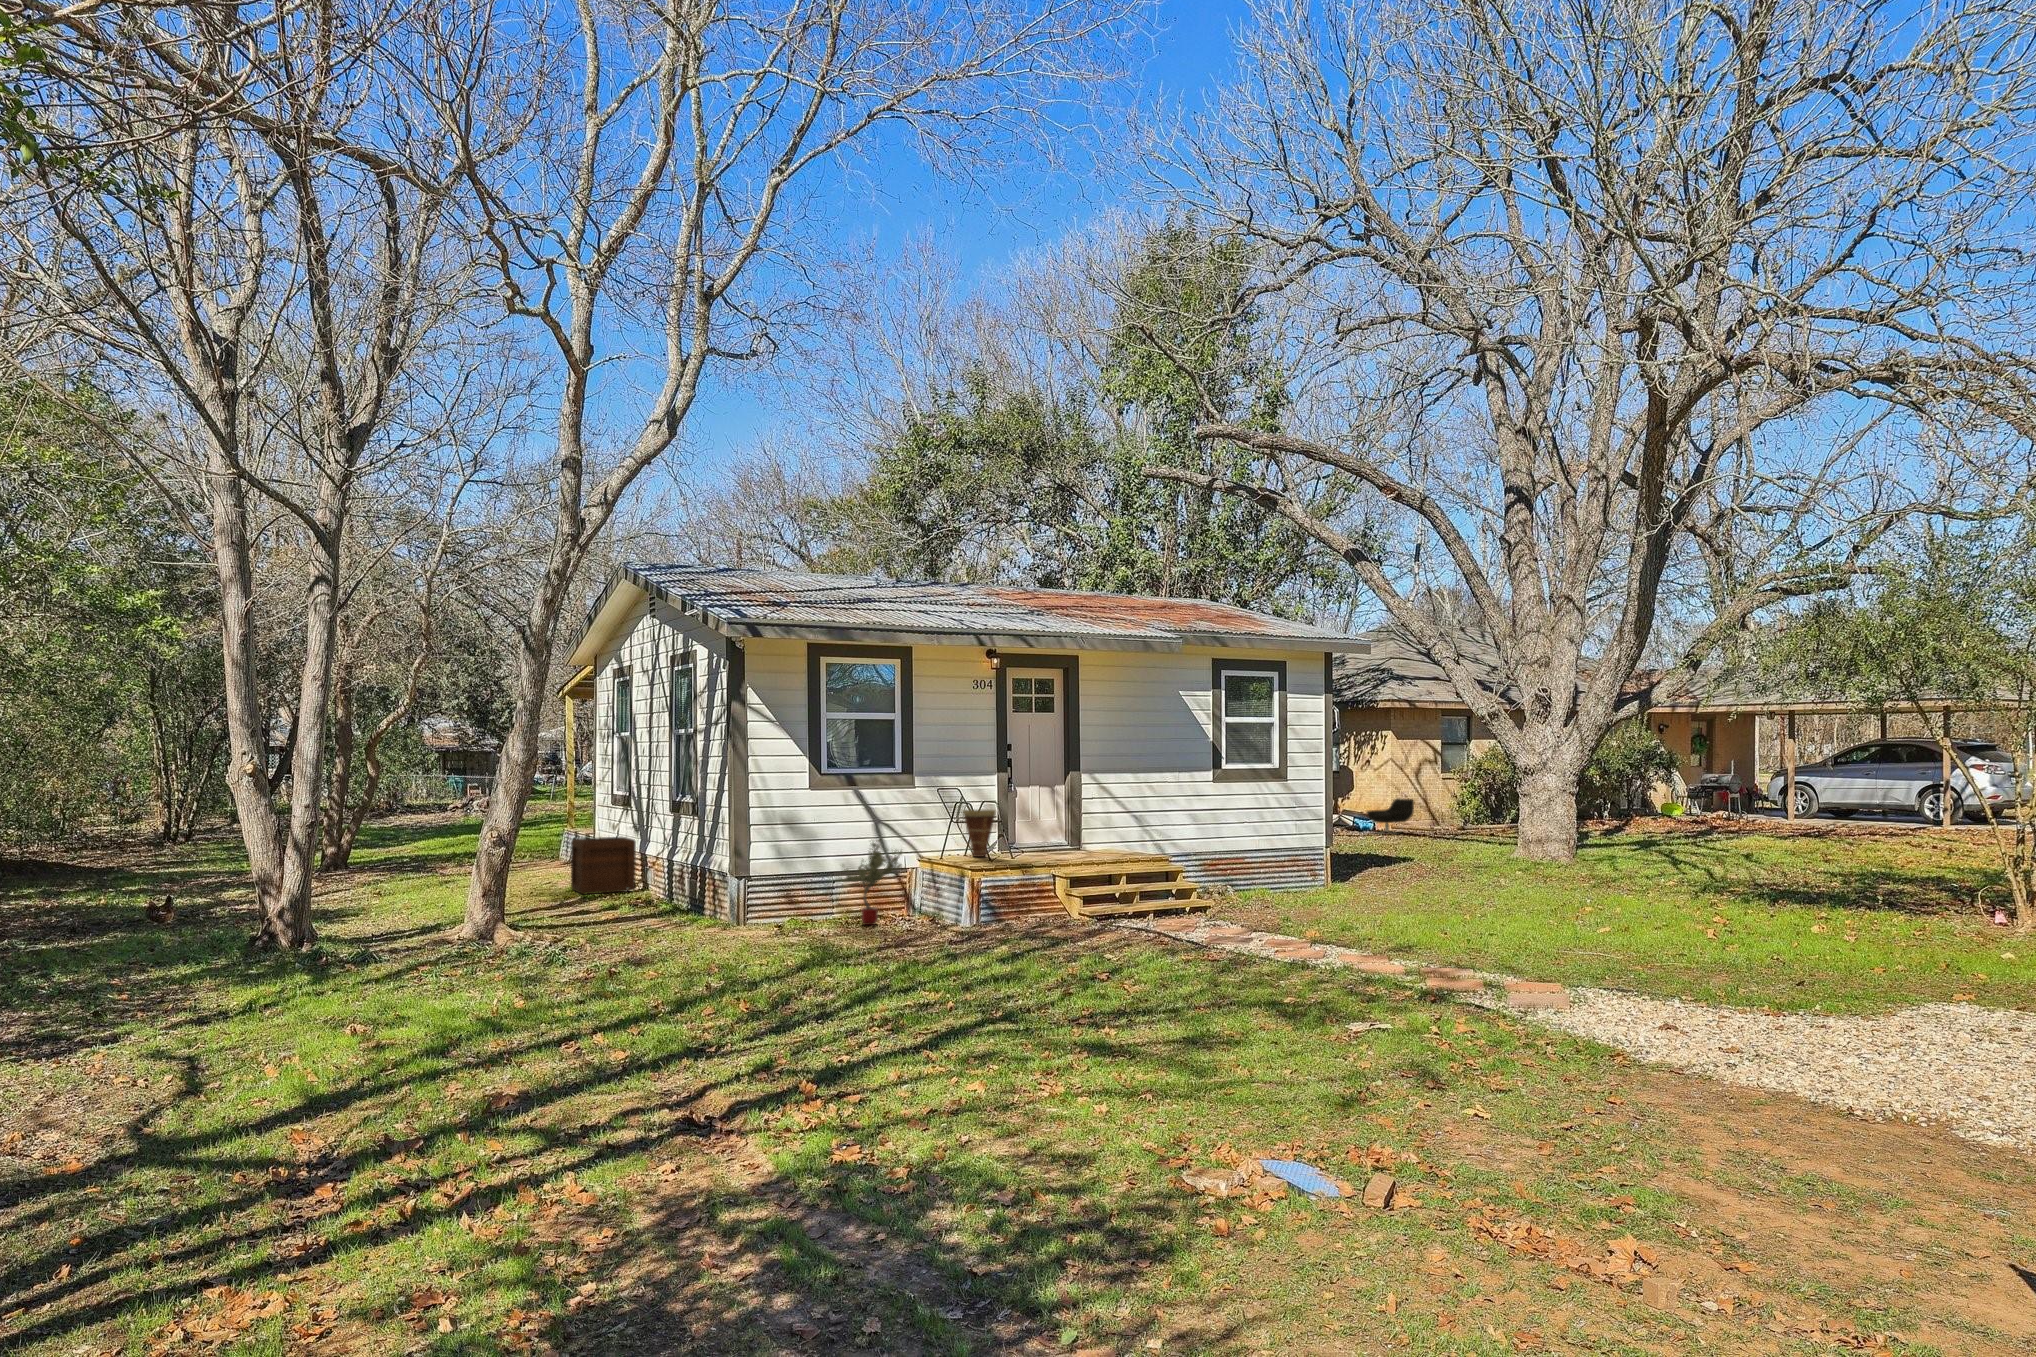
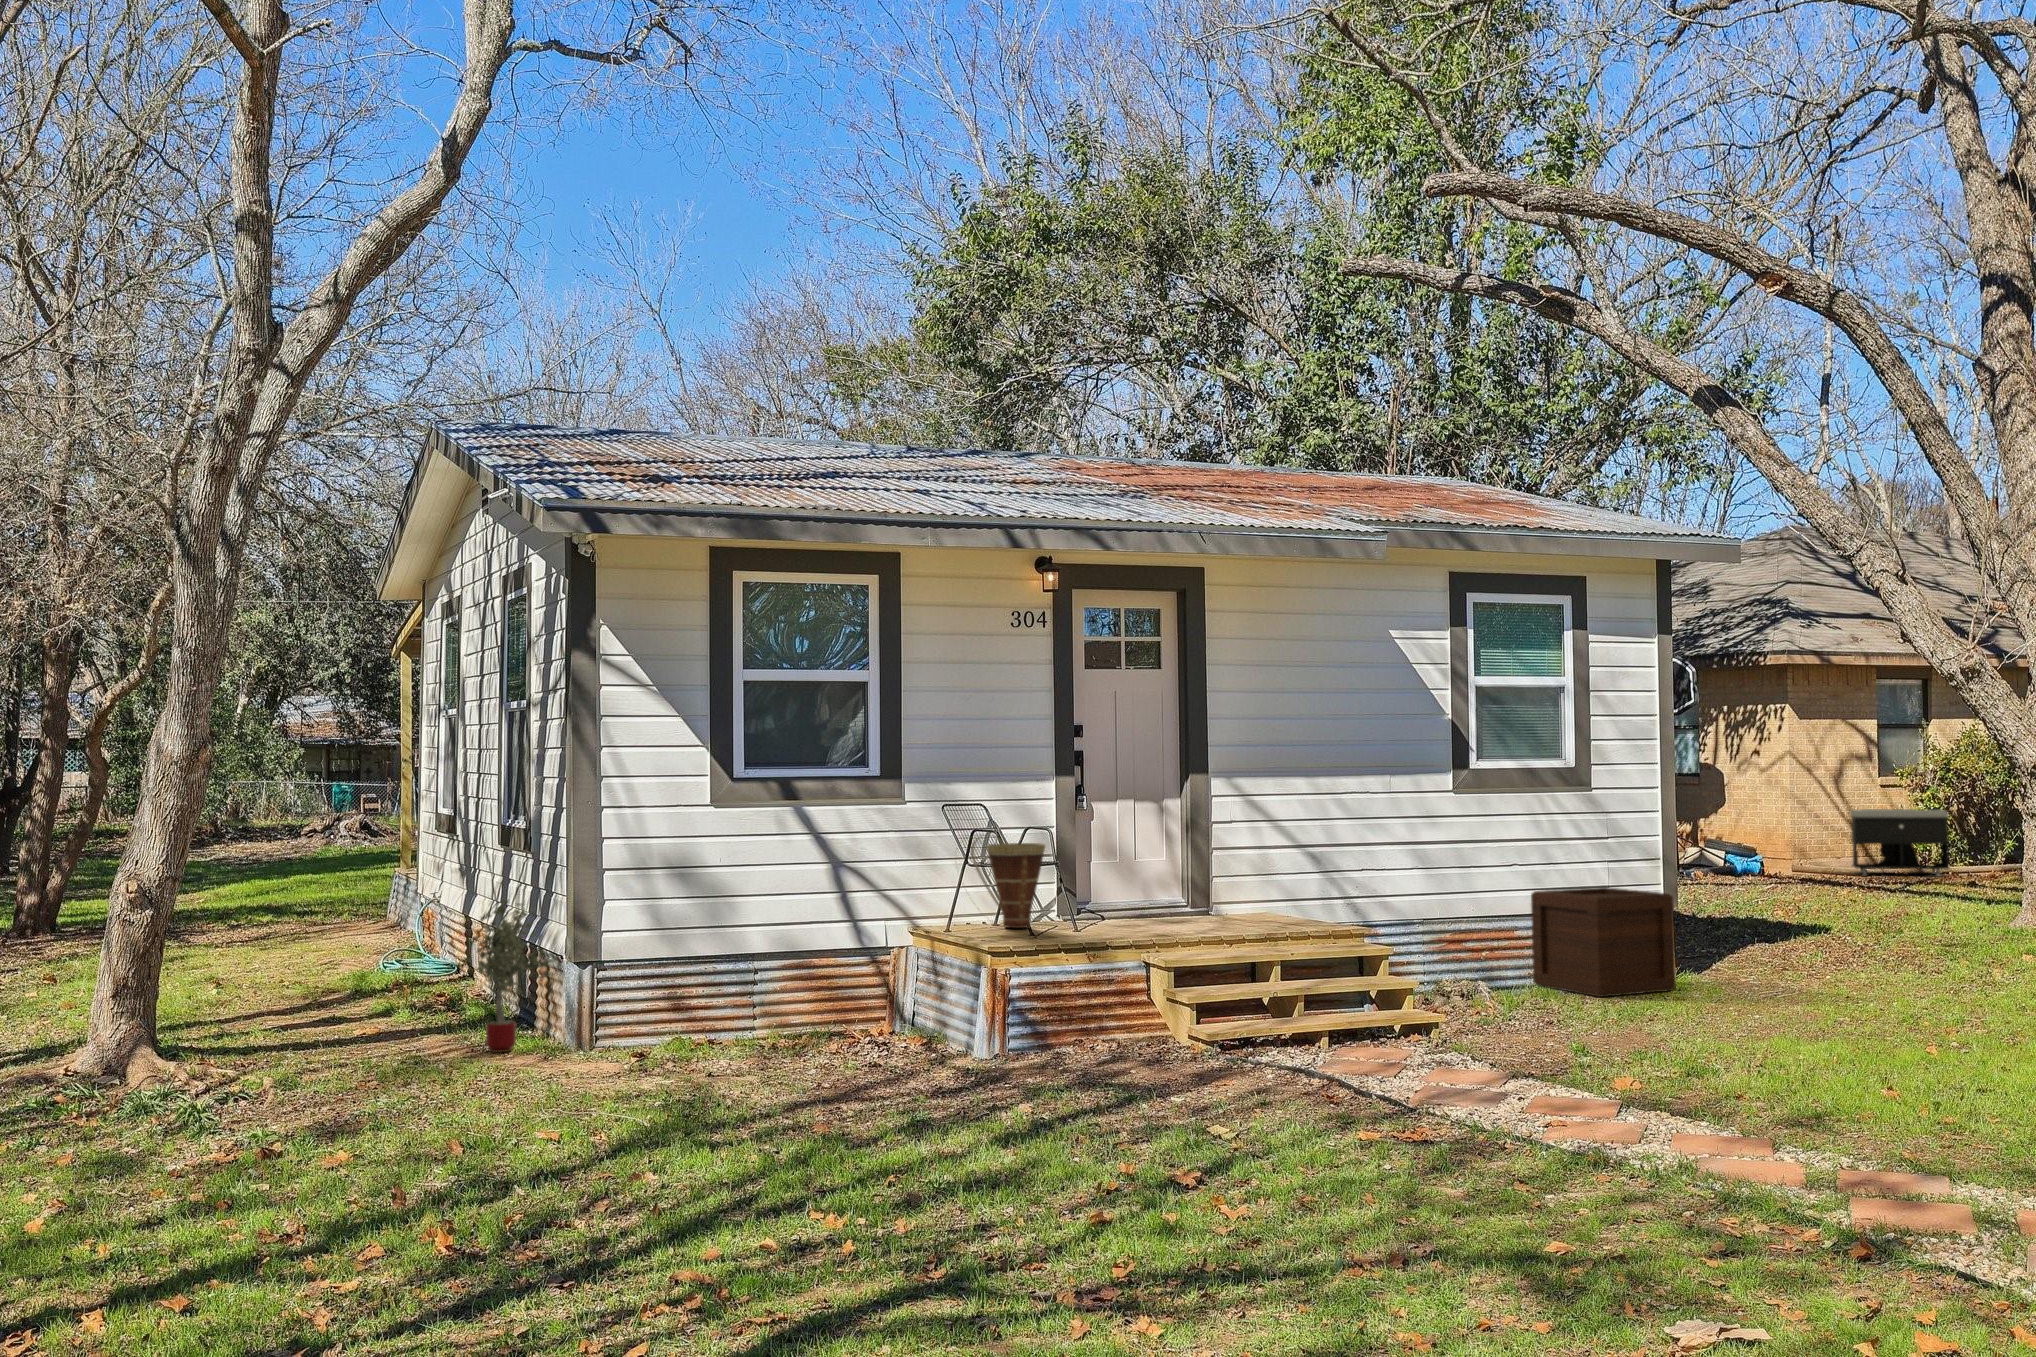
storage bench: none [1428,792,1483,831] -> present [1850,809,1949,876]
lounge chair: present [1366,798,1414,833] -> none [1740,819,1826,881]
wooden crate: present [571,837,636,894] -> present [1531,887,1676,997]
potted tree: present [838,840,902,925] -> present [475,900,556,1053]

